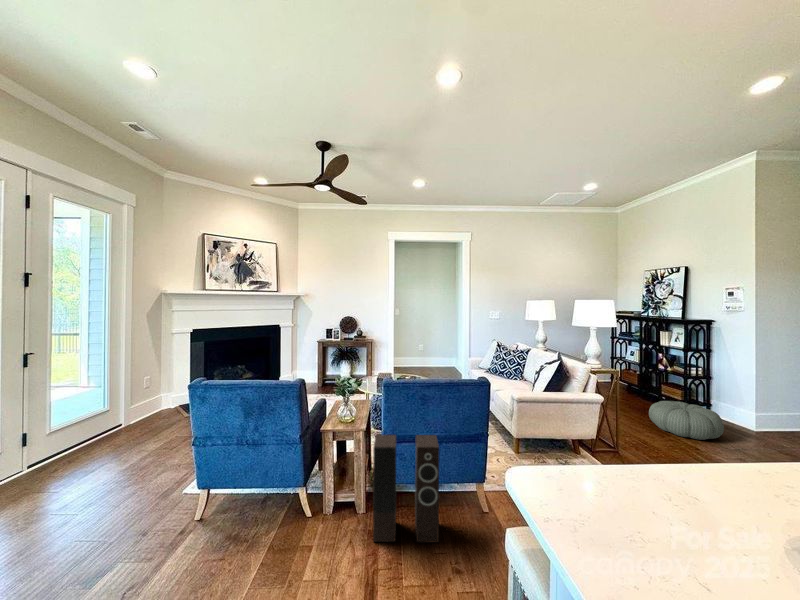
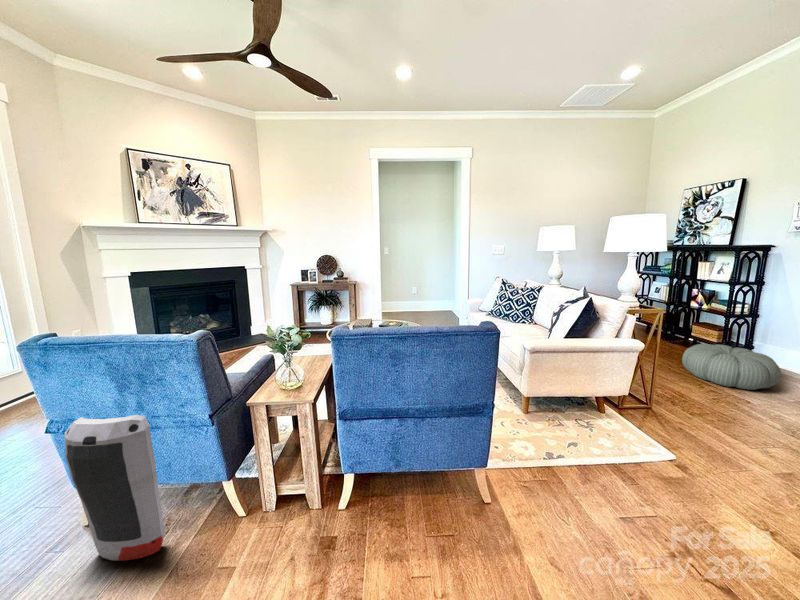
air purifier: none [210,434,263,541] -> present [65,415,165,561]
speaker: present [373,435,439,542] -> none [315,408,420,559]

